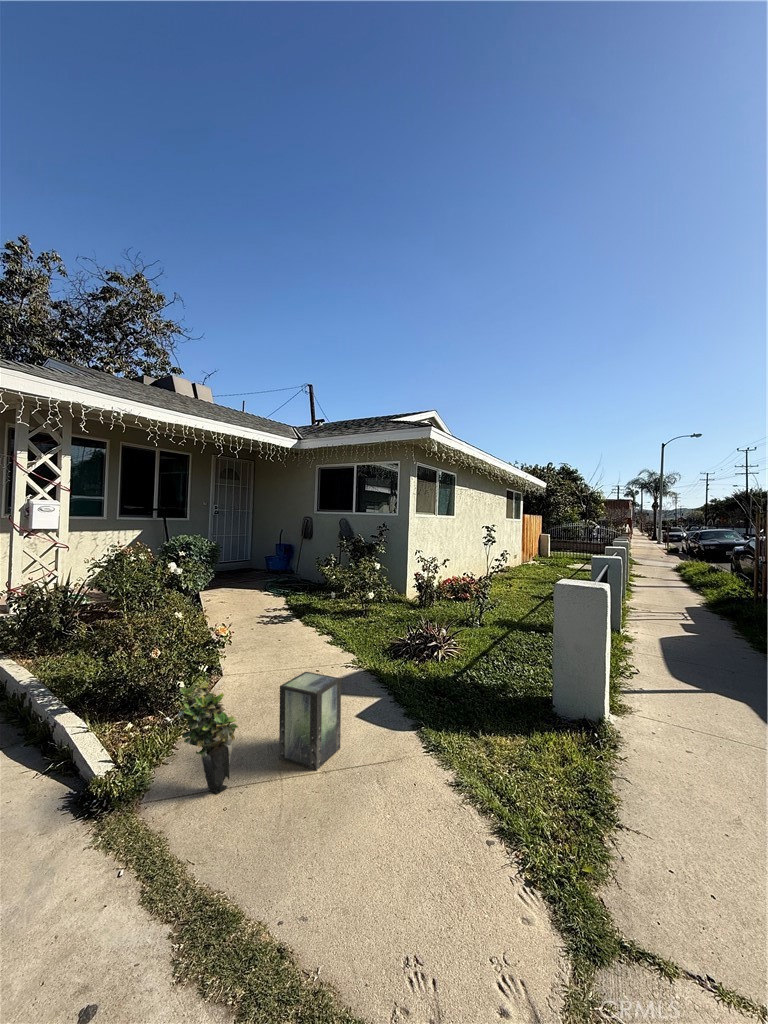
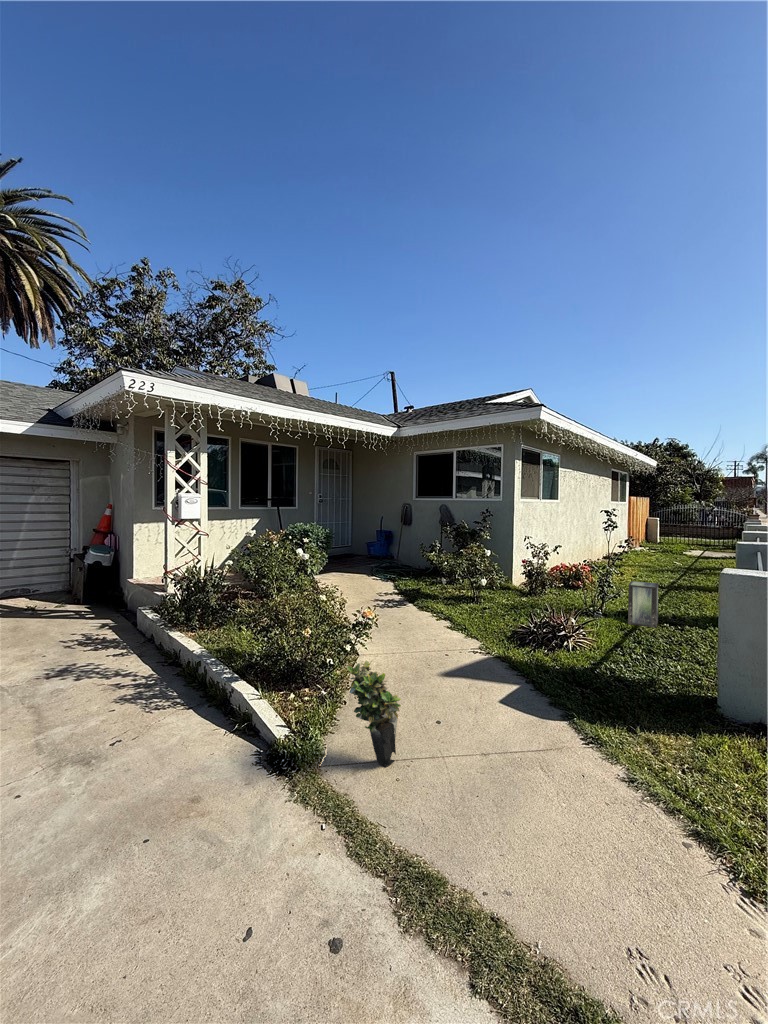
storage box: present [279,672,341,770] -> present [628,581,658,628]

